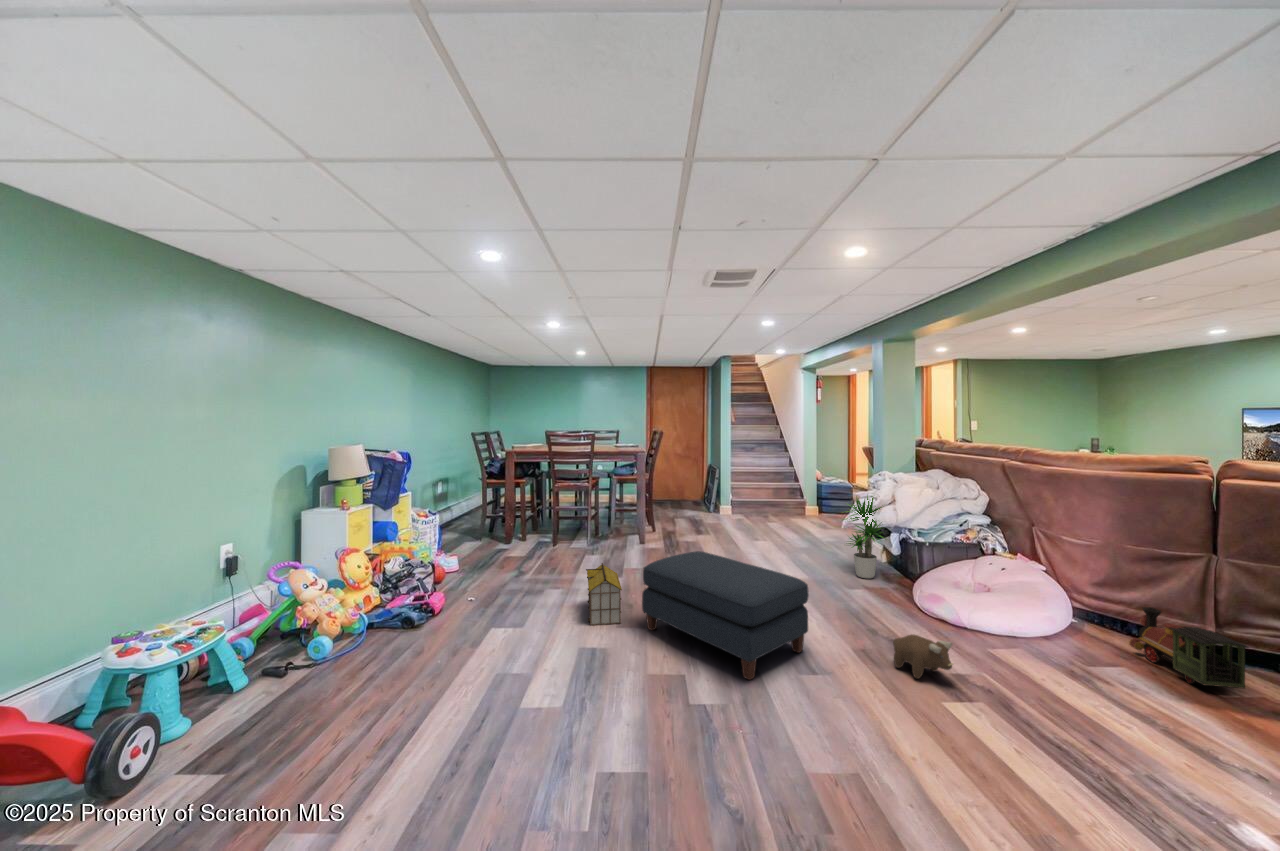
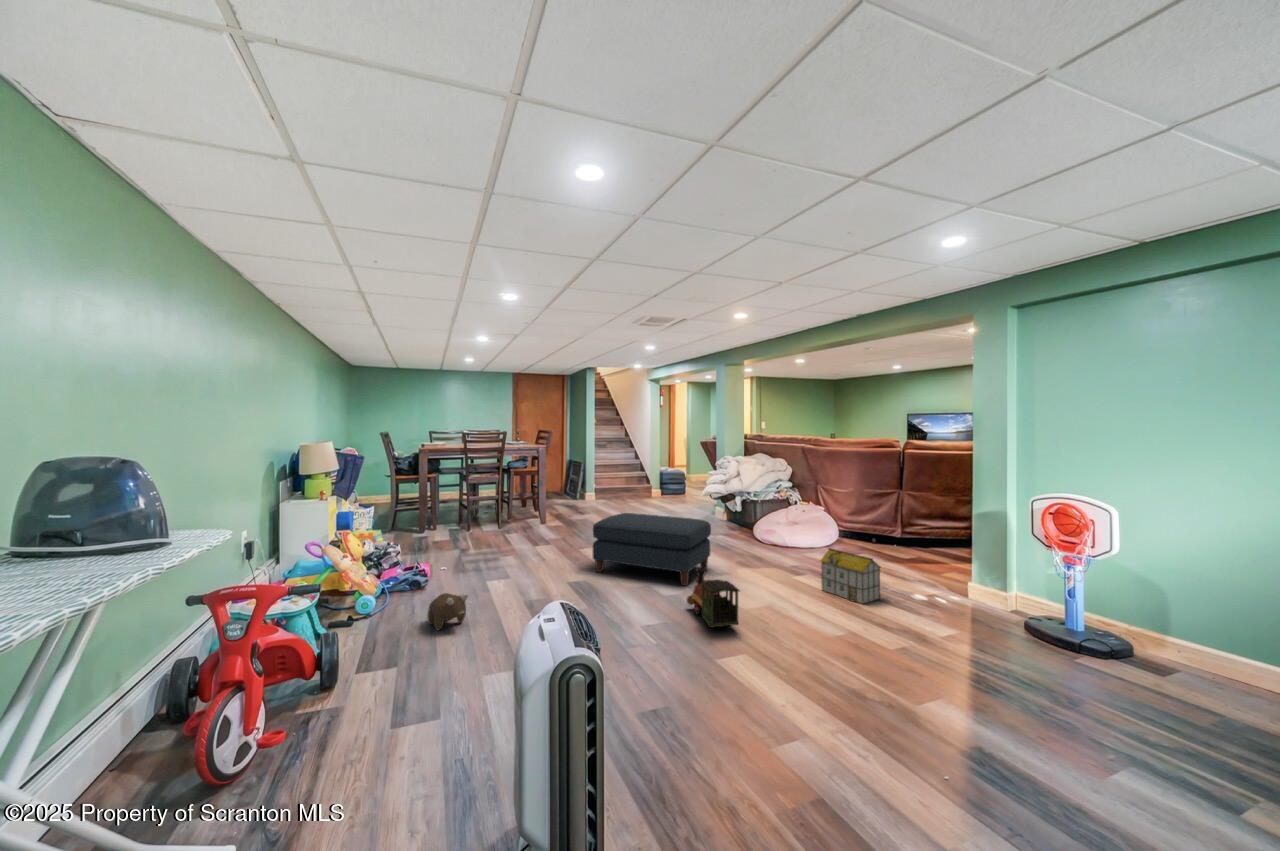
potted plant: present [843,495,883,578] -> none [701,470,738,530]
toy house: present [586,563,622,625] -> present [821,548,881,604]
toy train: present [1129,607,1248,688] -> present [687,567,739,628]
plush toy: present [893,634,953,679] -> present [428,593,468,630]

